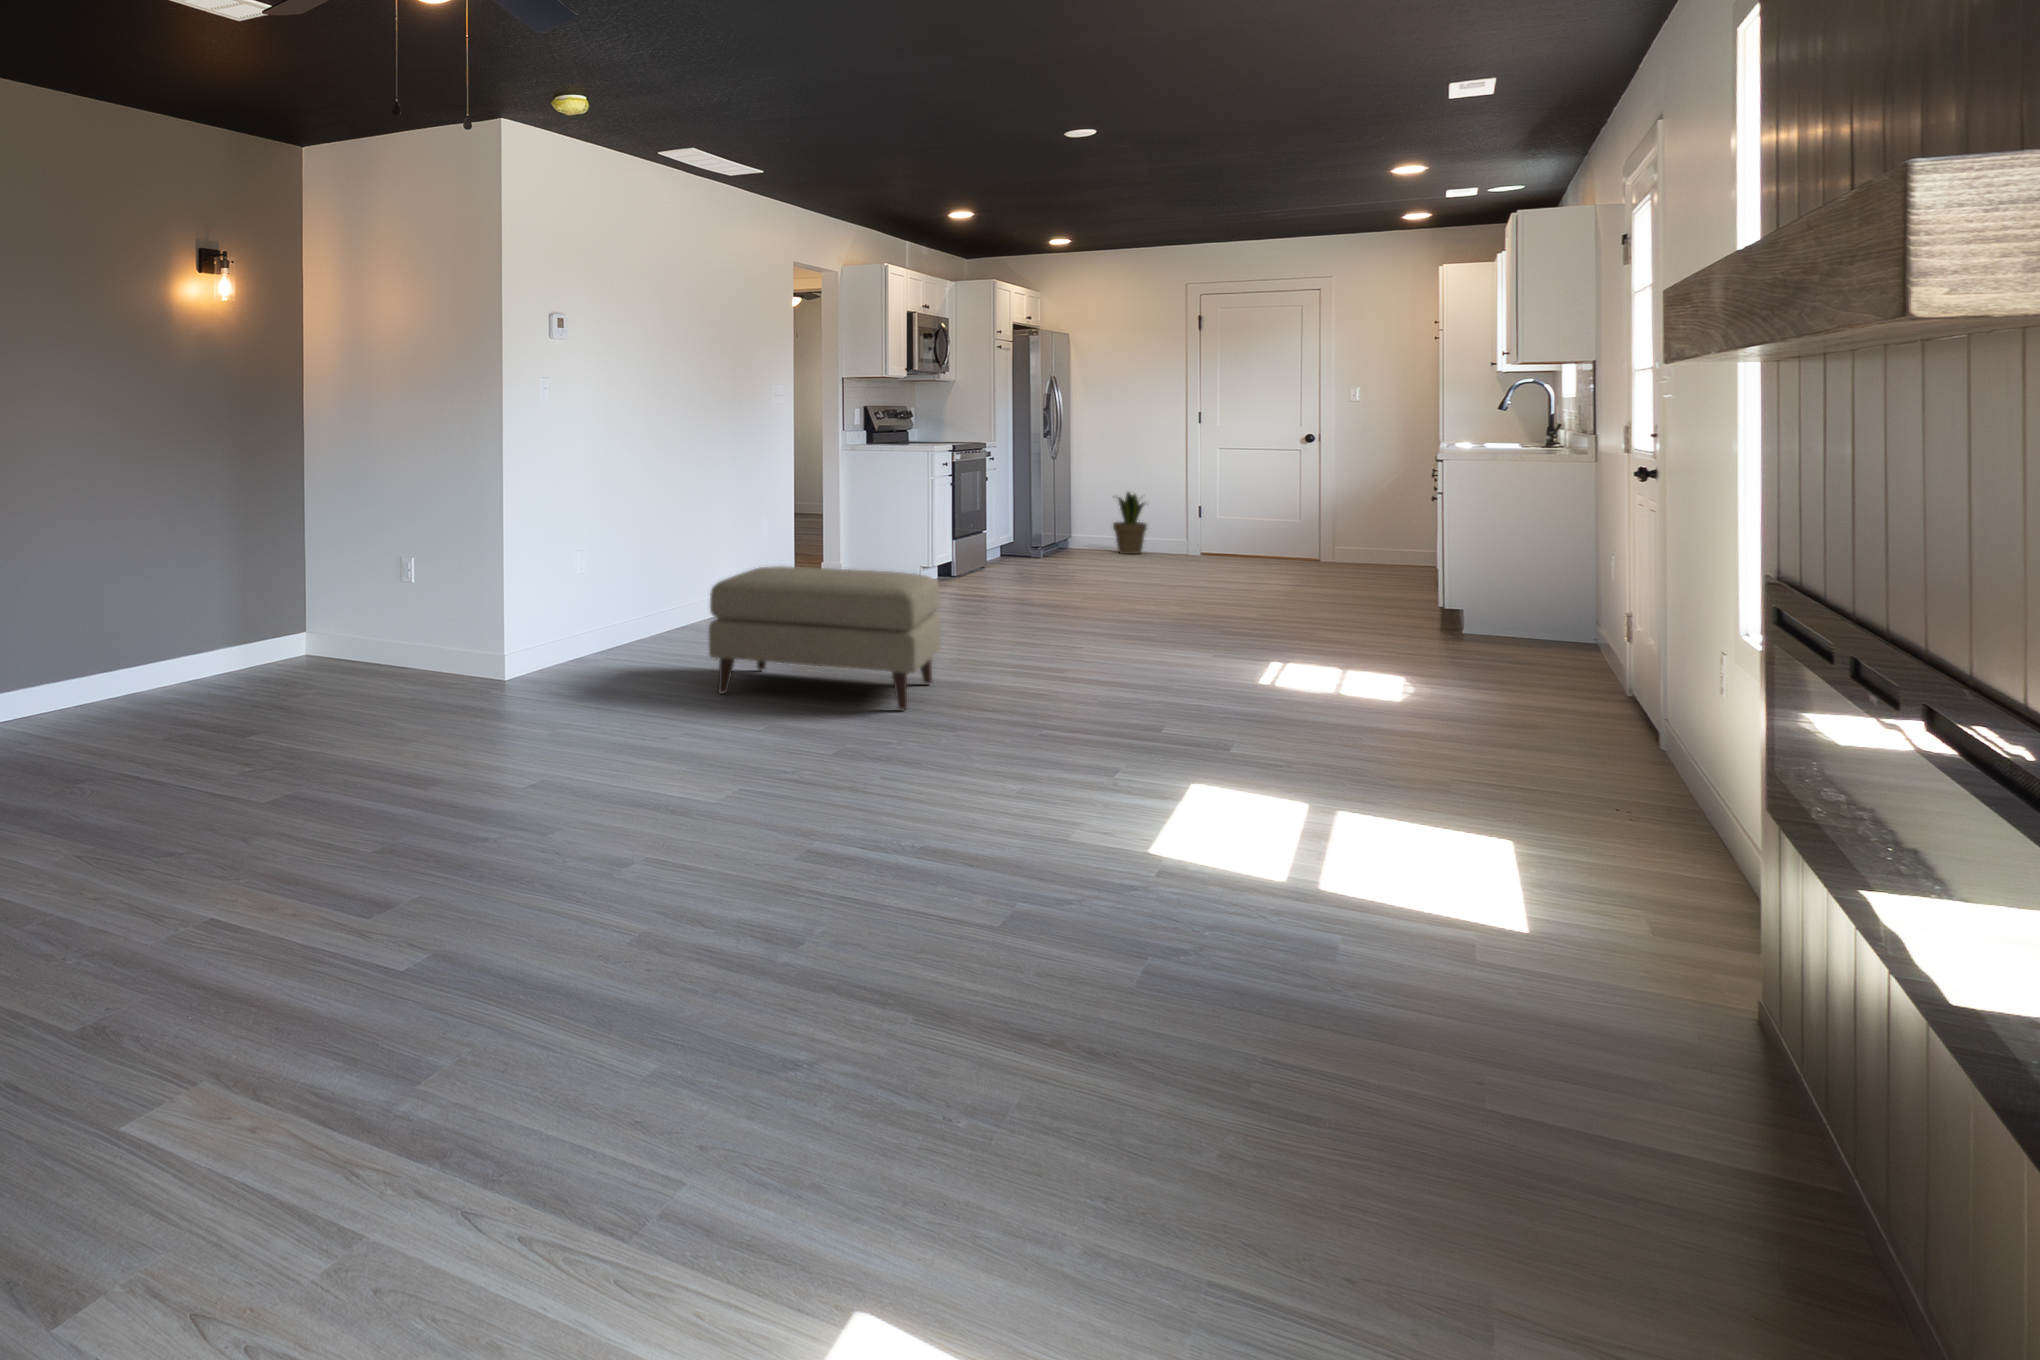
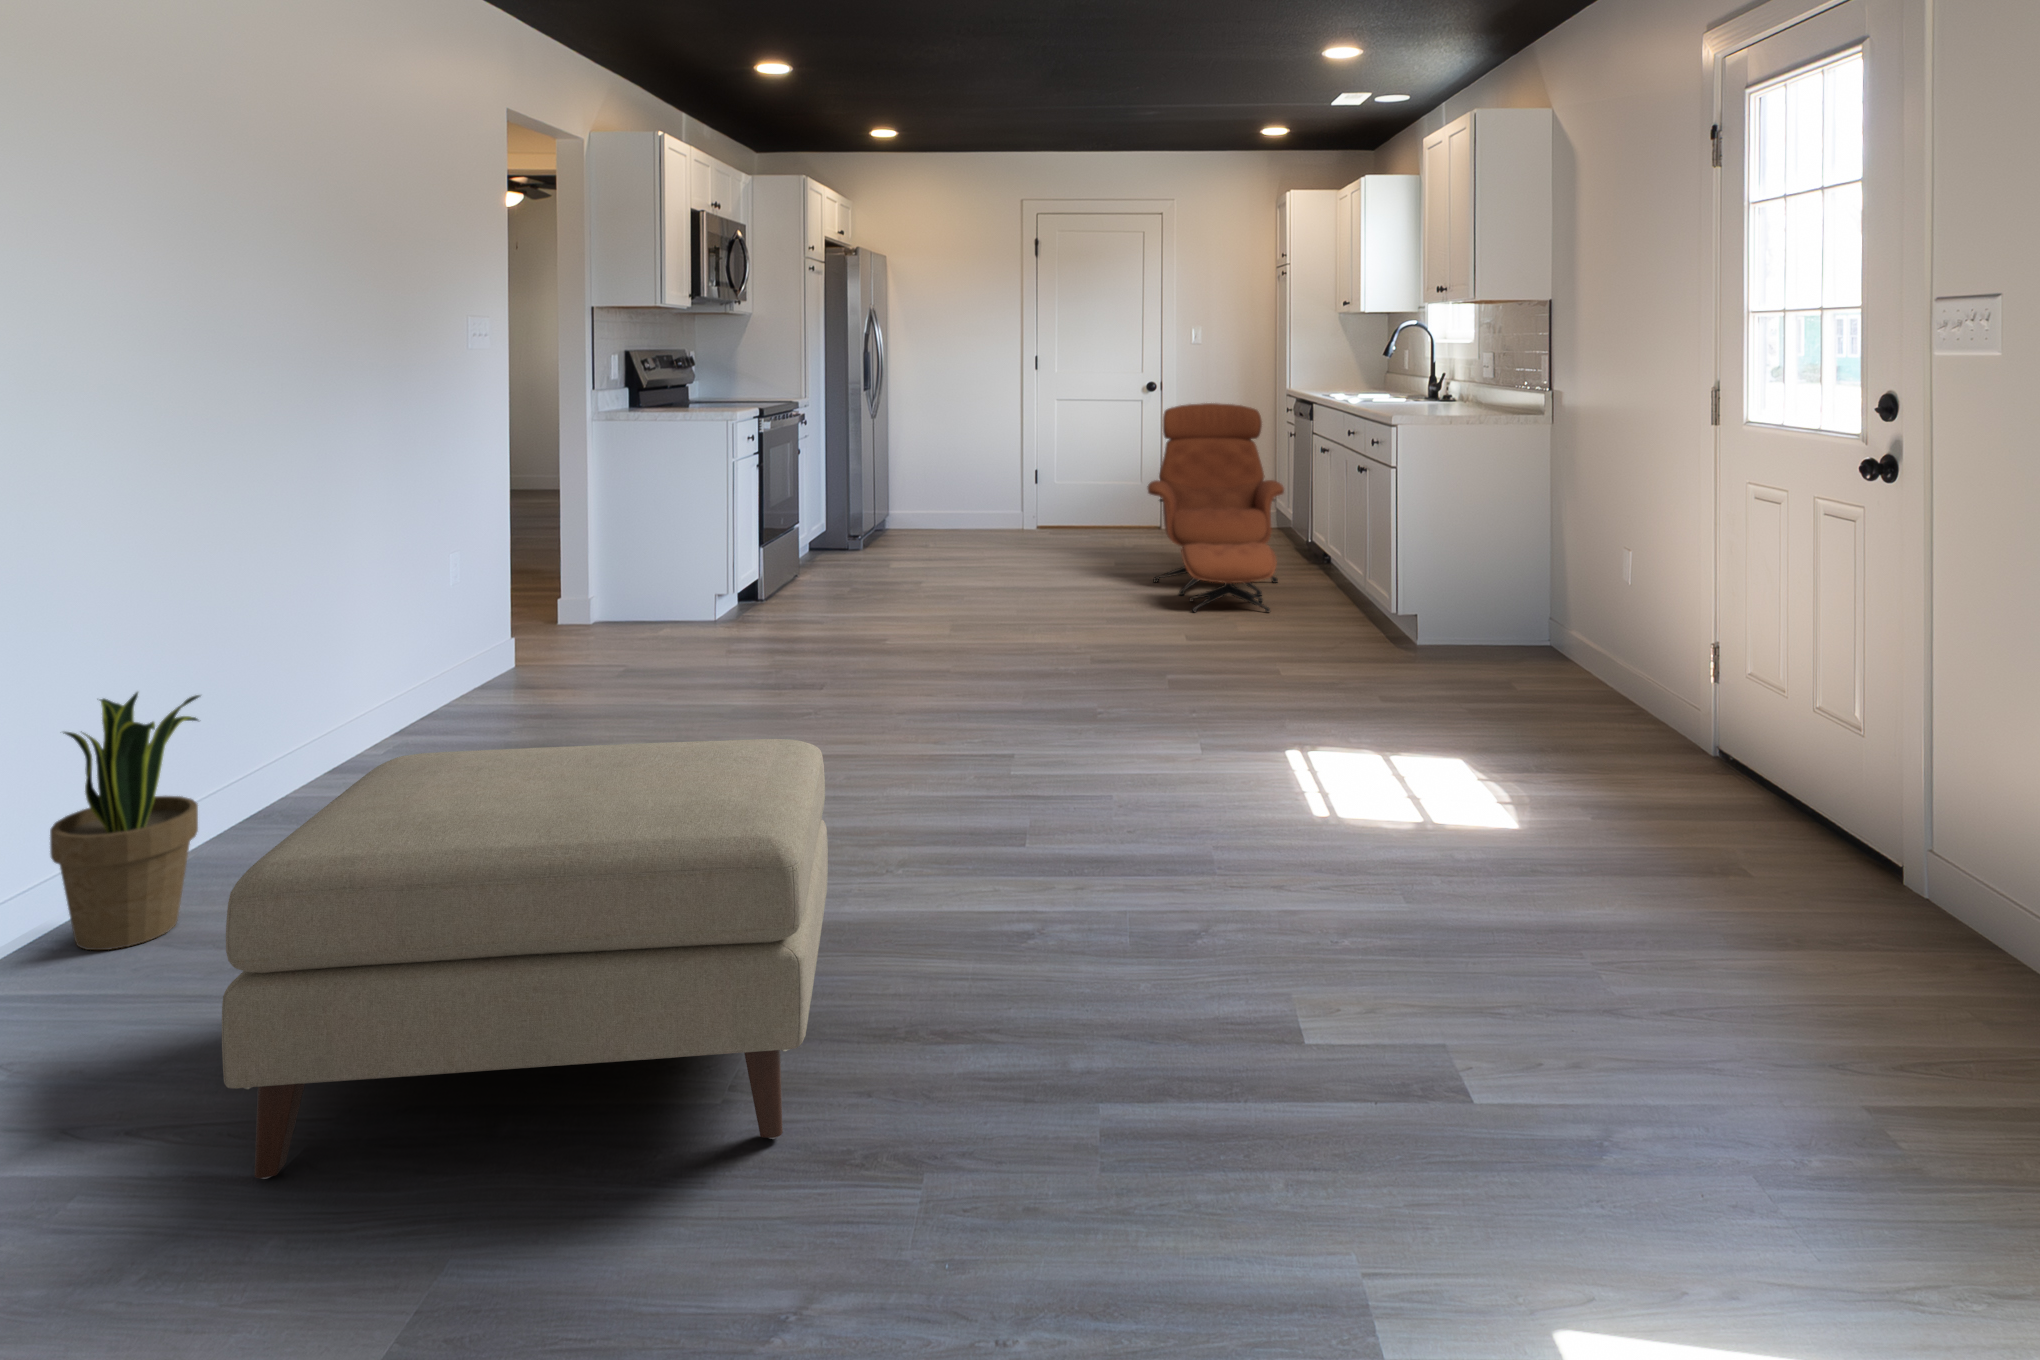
lounge chair: none [1263,448,1390,607] -> present [1147,403,1284,612]
potted plant: present [1113,492,1147,554] -> present [50,692,200,950]

